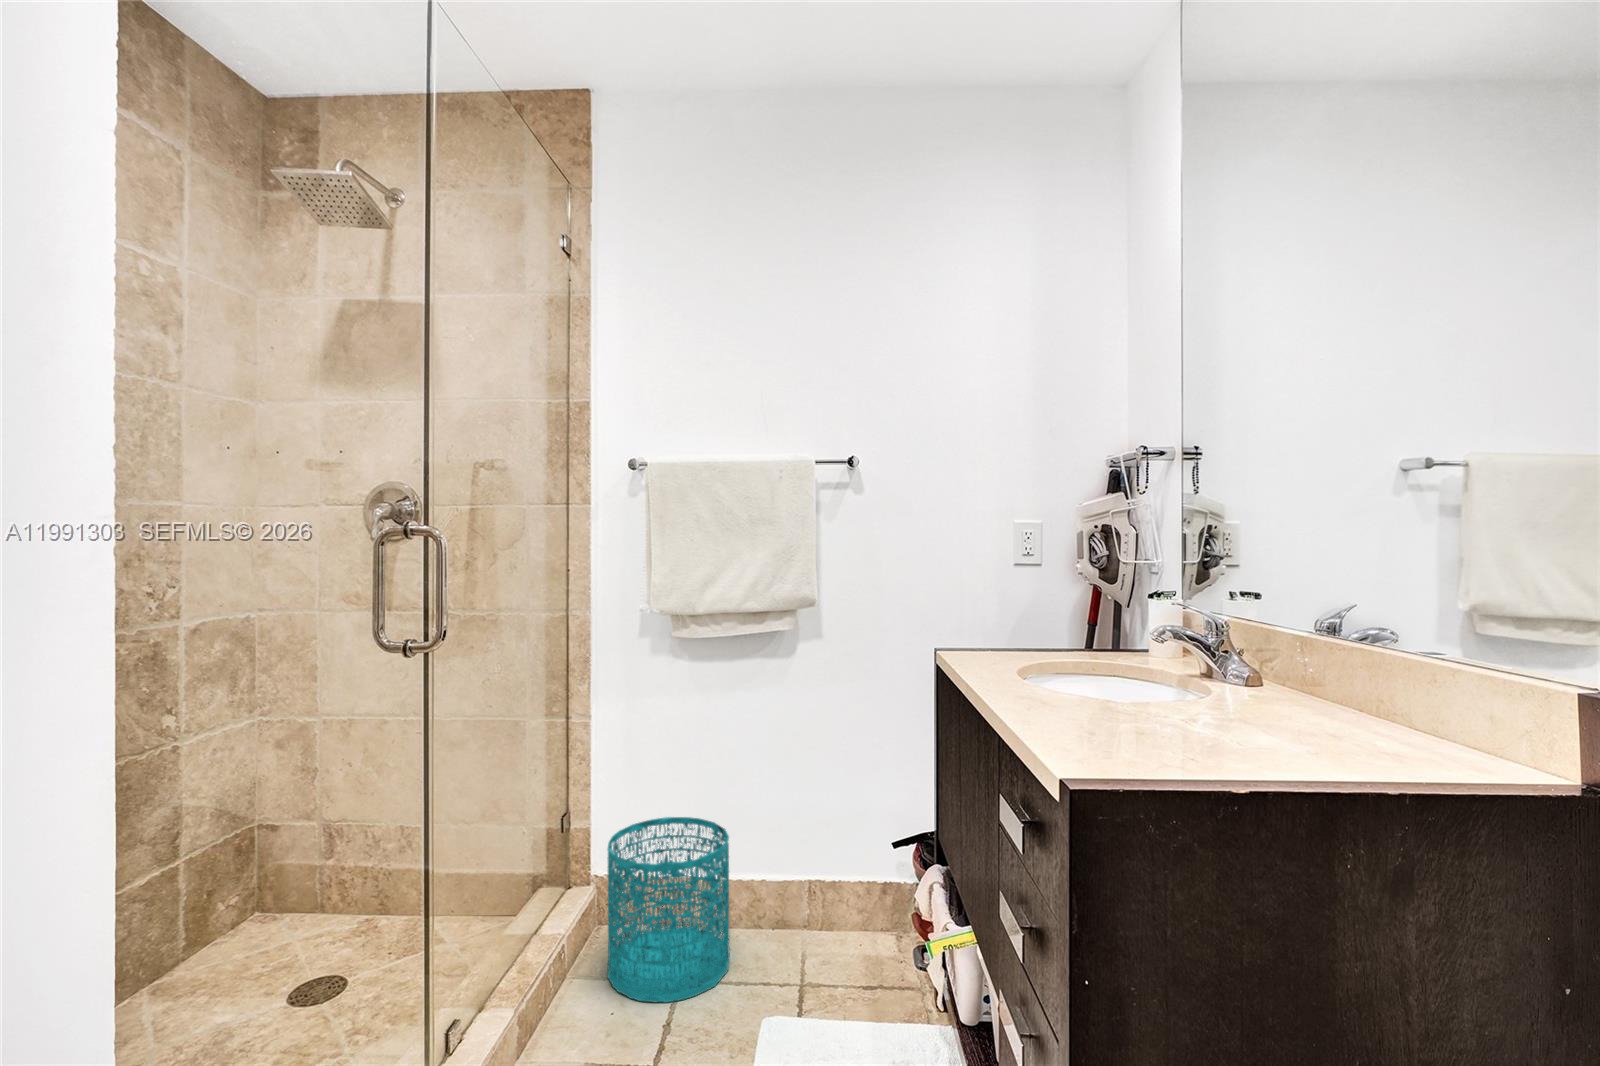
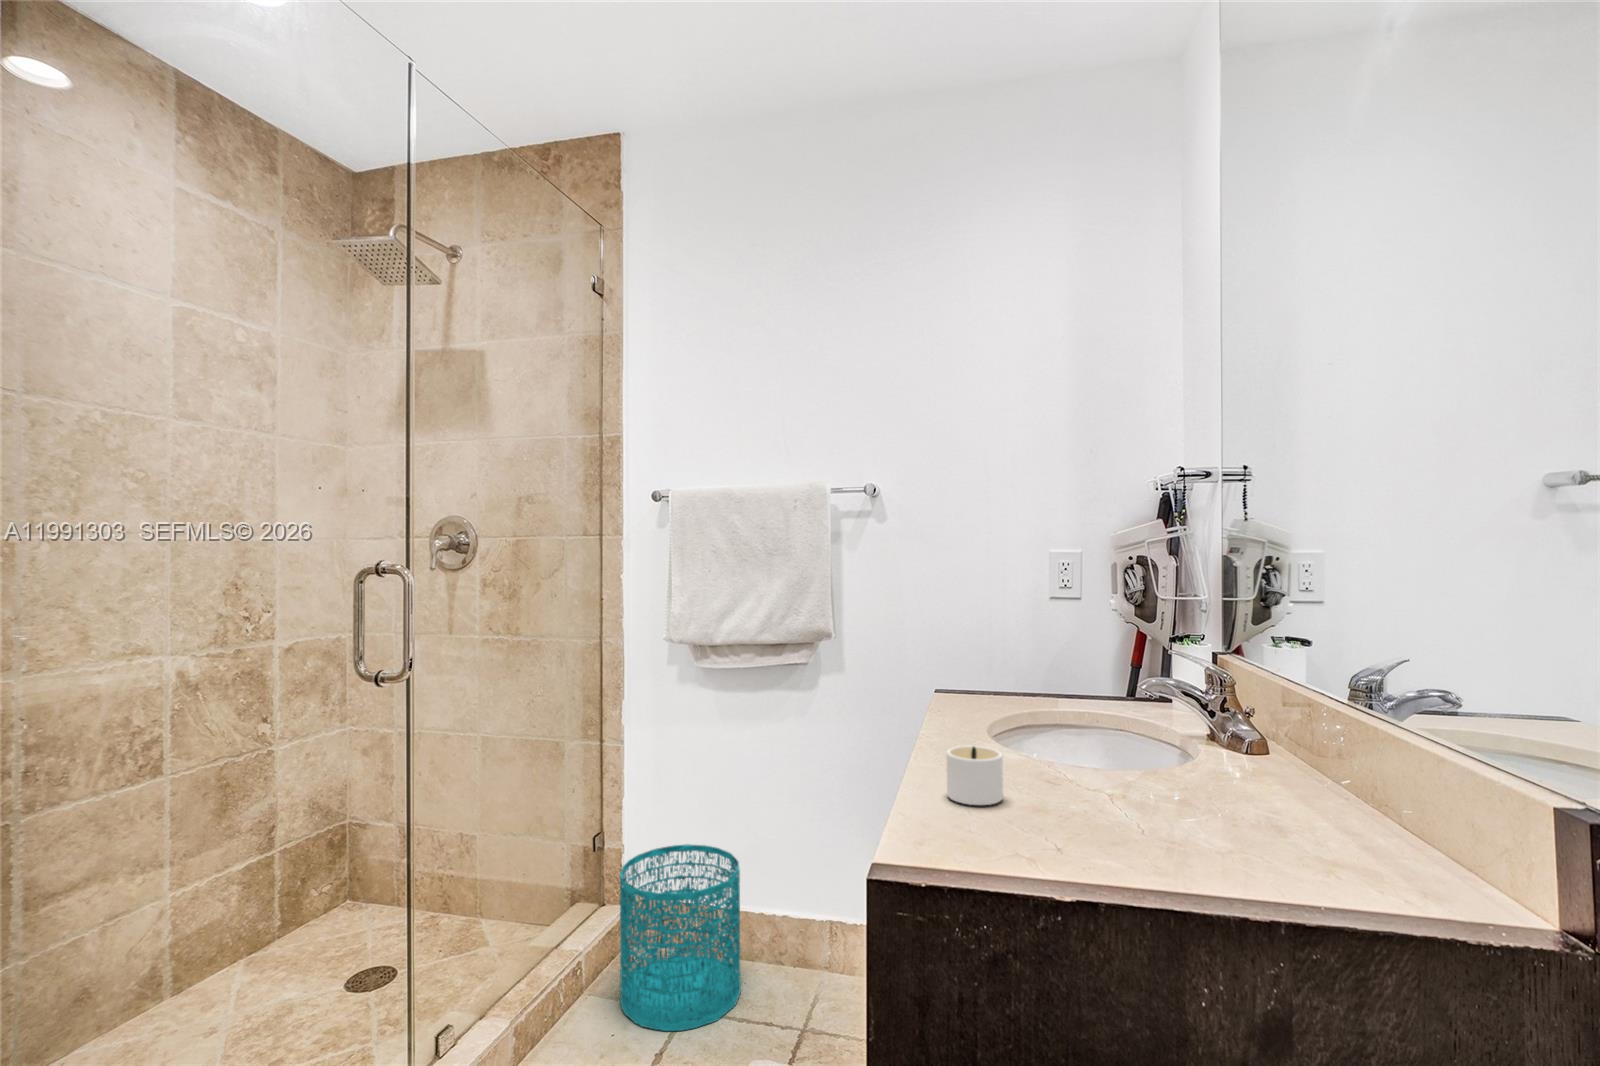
candle: none [1051,680,1132,732] -> present [947,746,1003,805]

